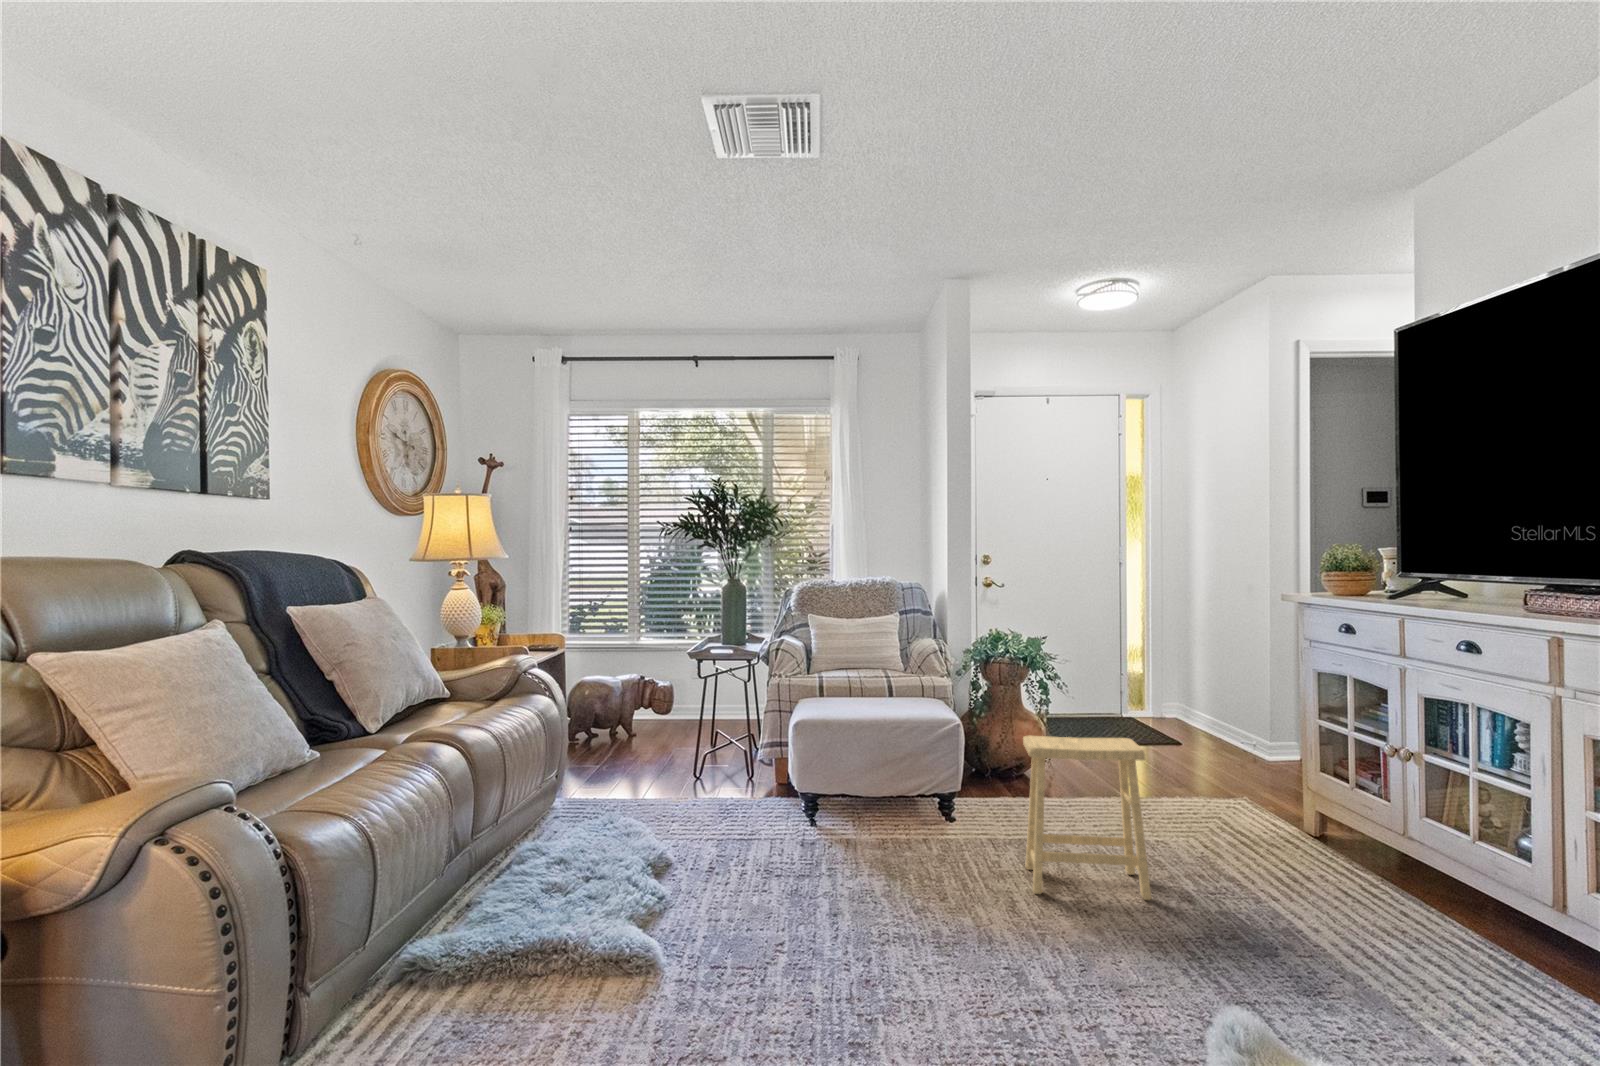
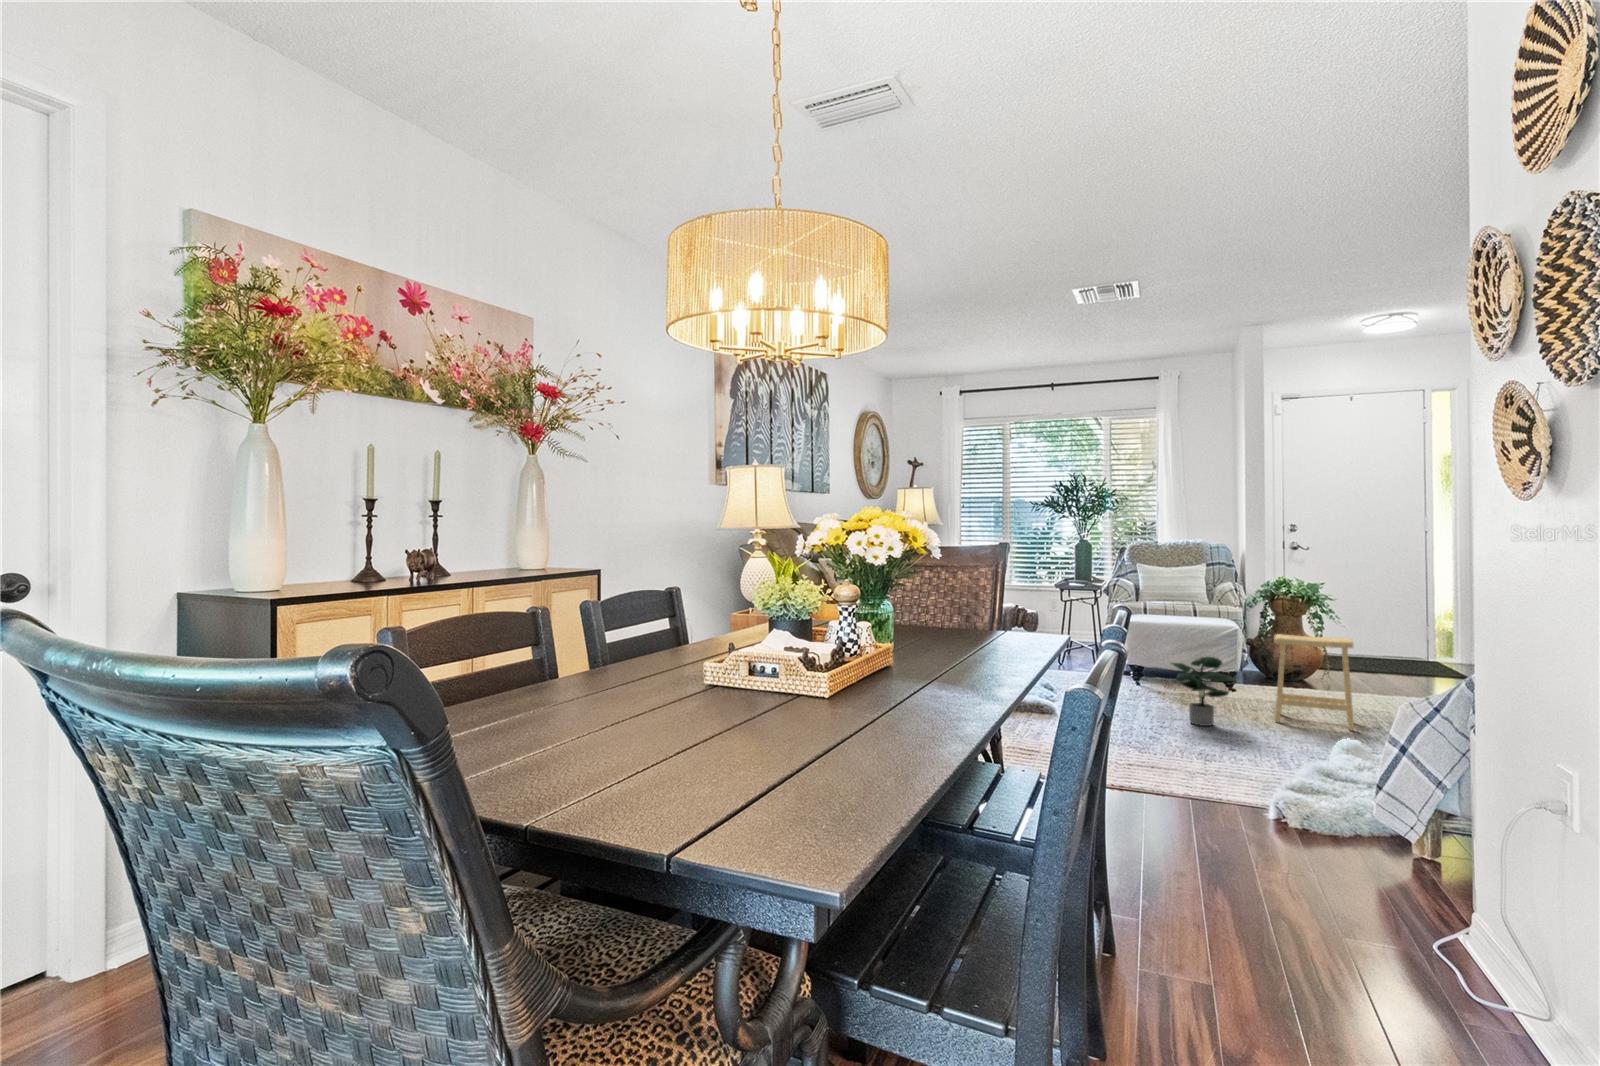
potted plant: none [873,789,990,929] -> present [1172,657,1236,726]

